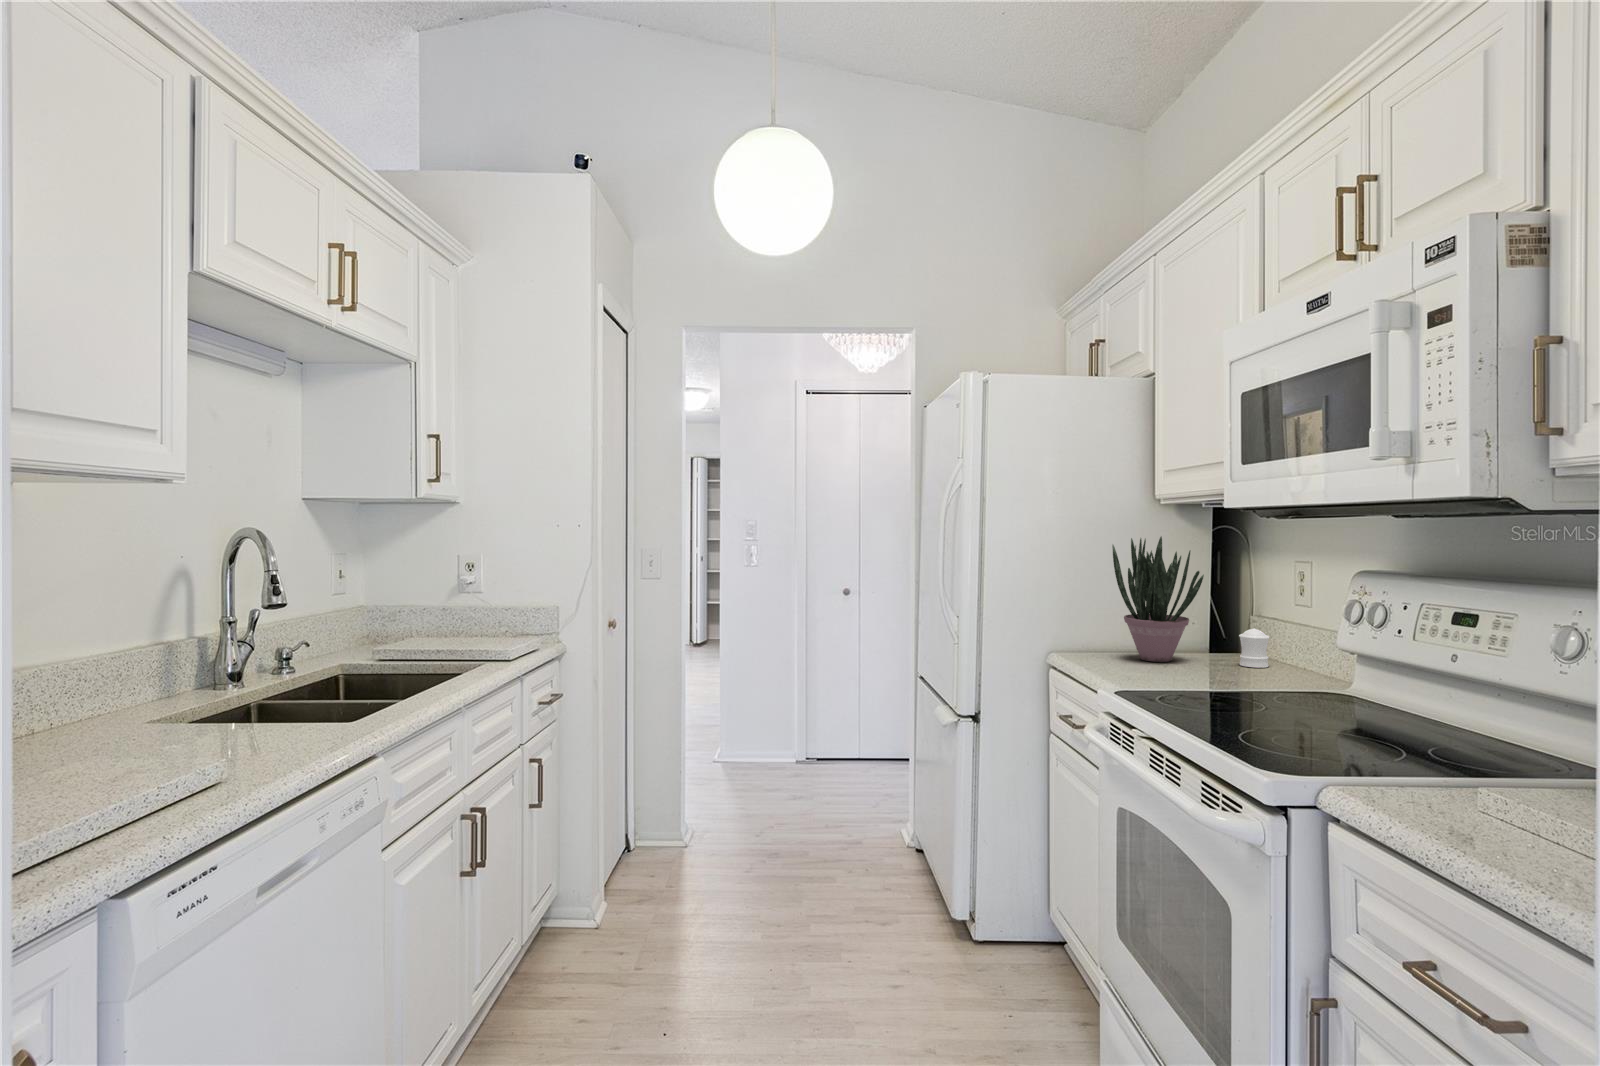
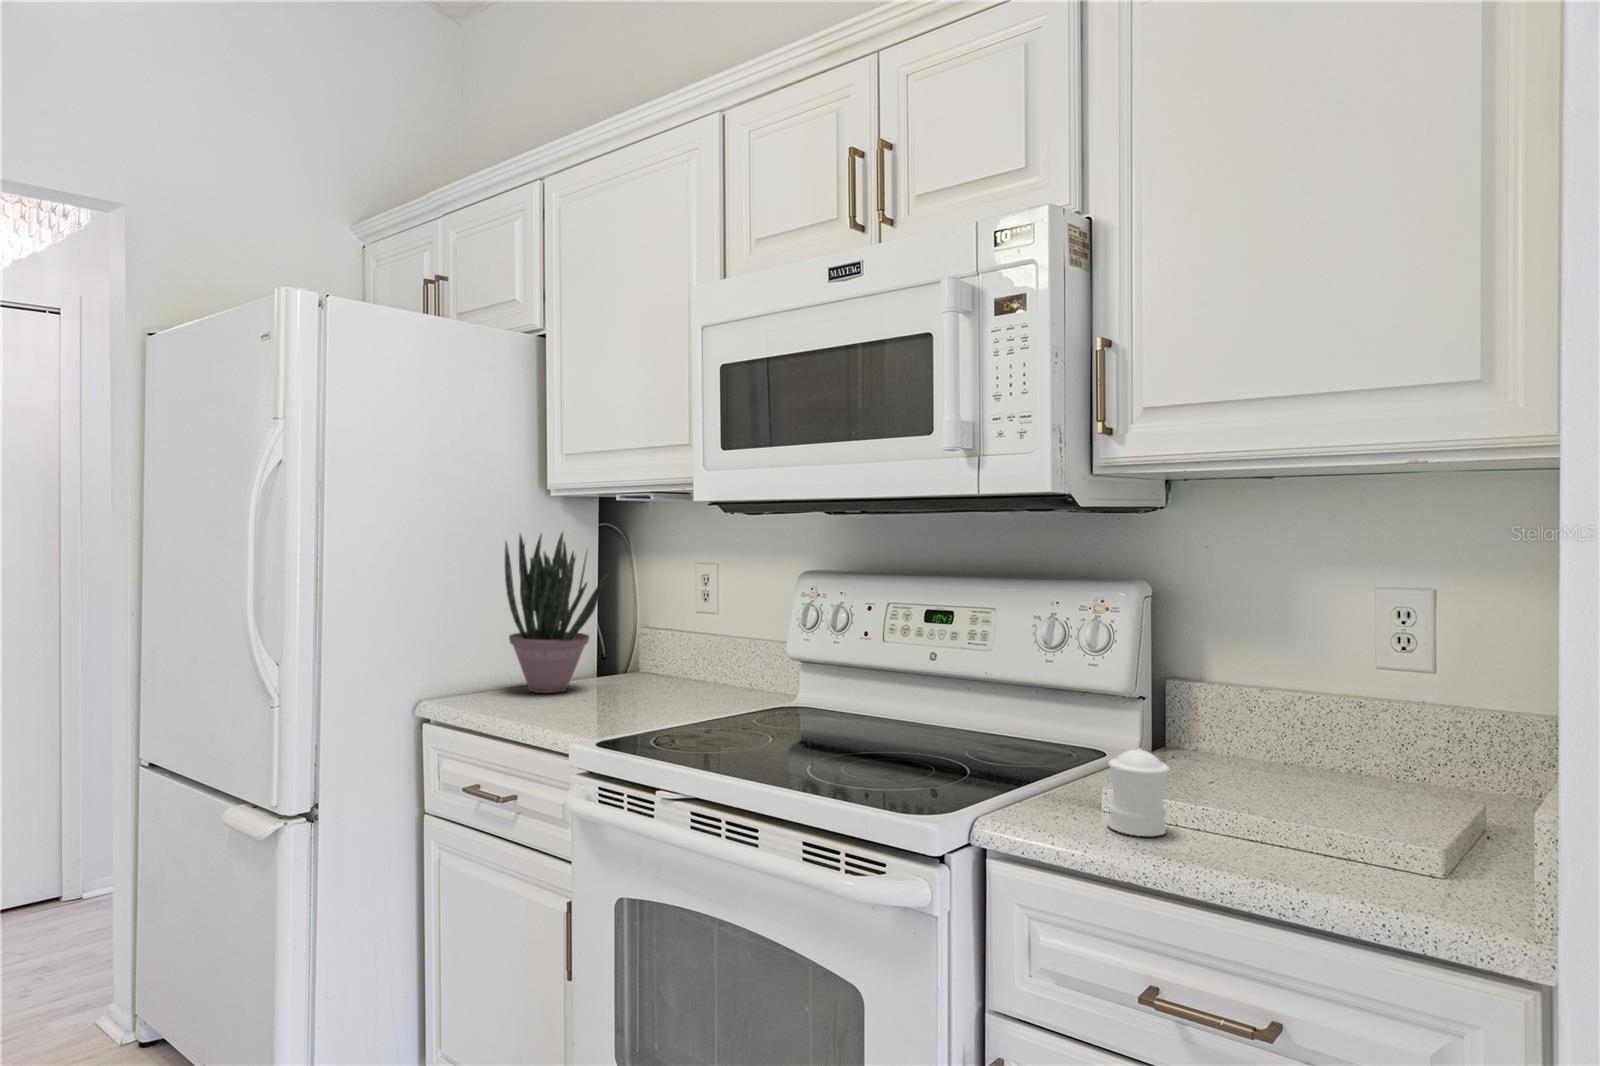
salt shaker: present [1239,628,1270,668] -> present [1108,749,1170,836]

